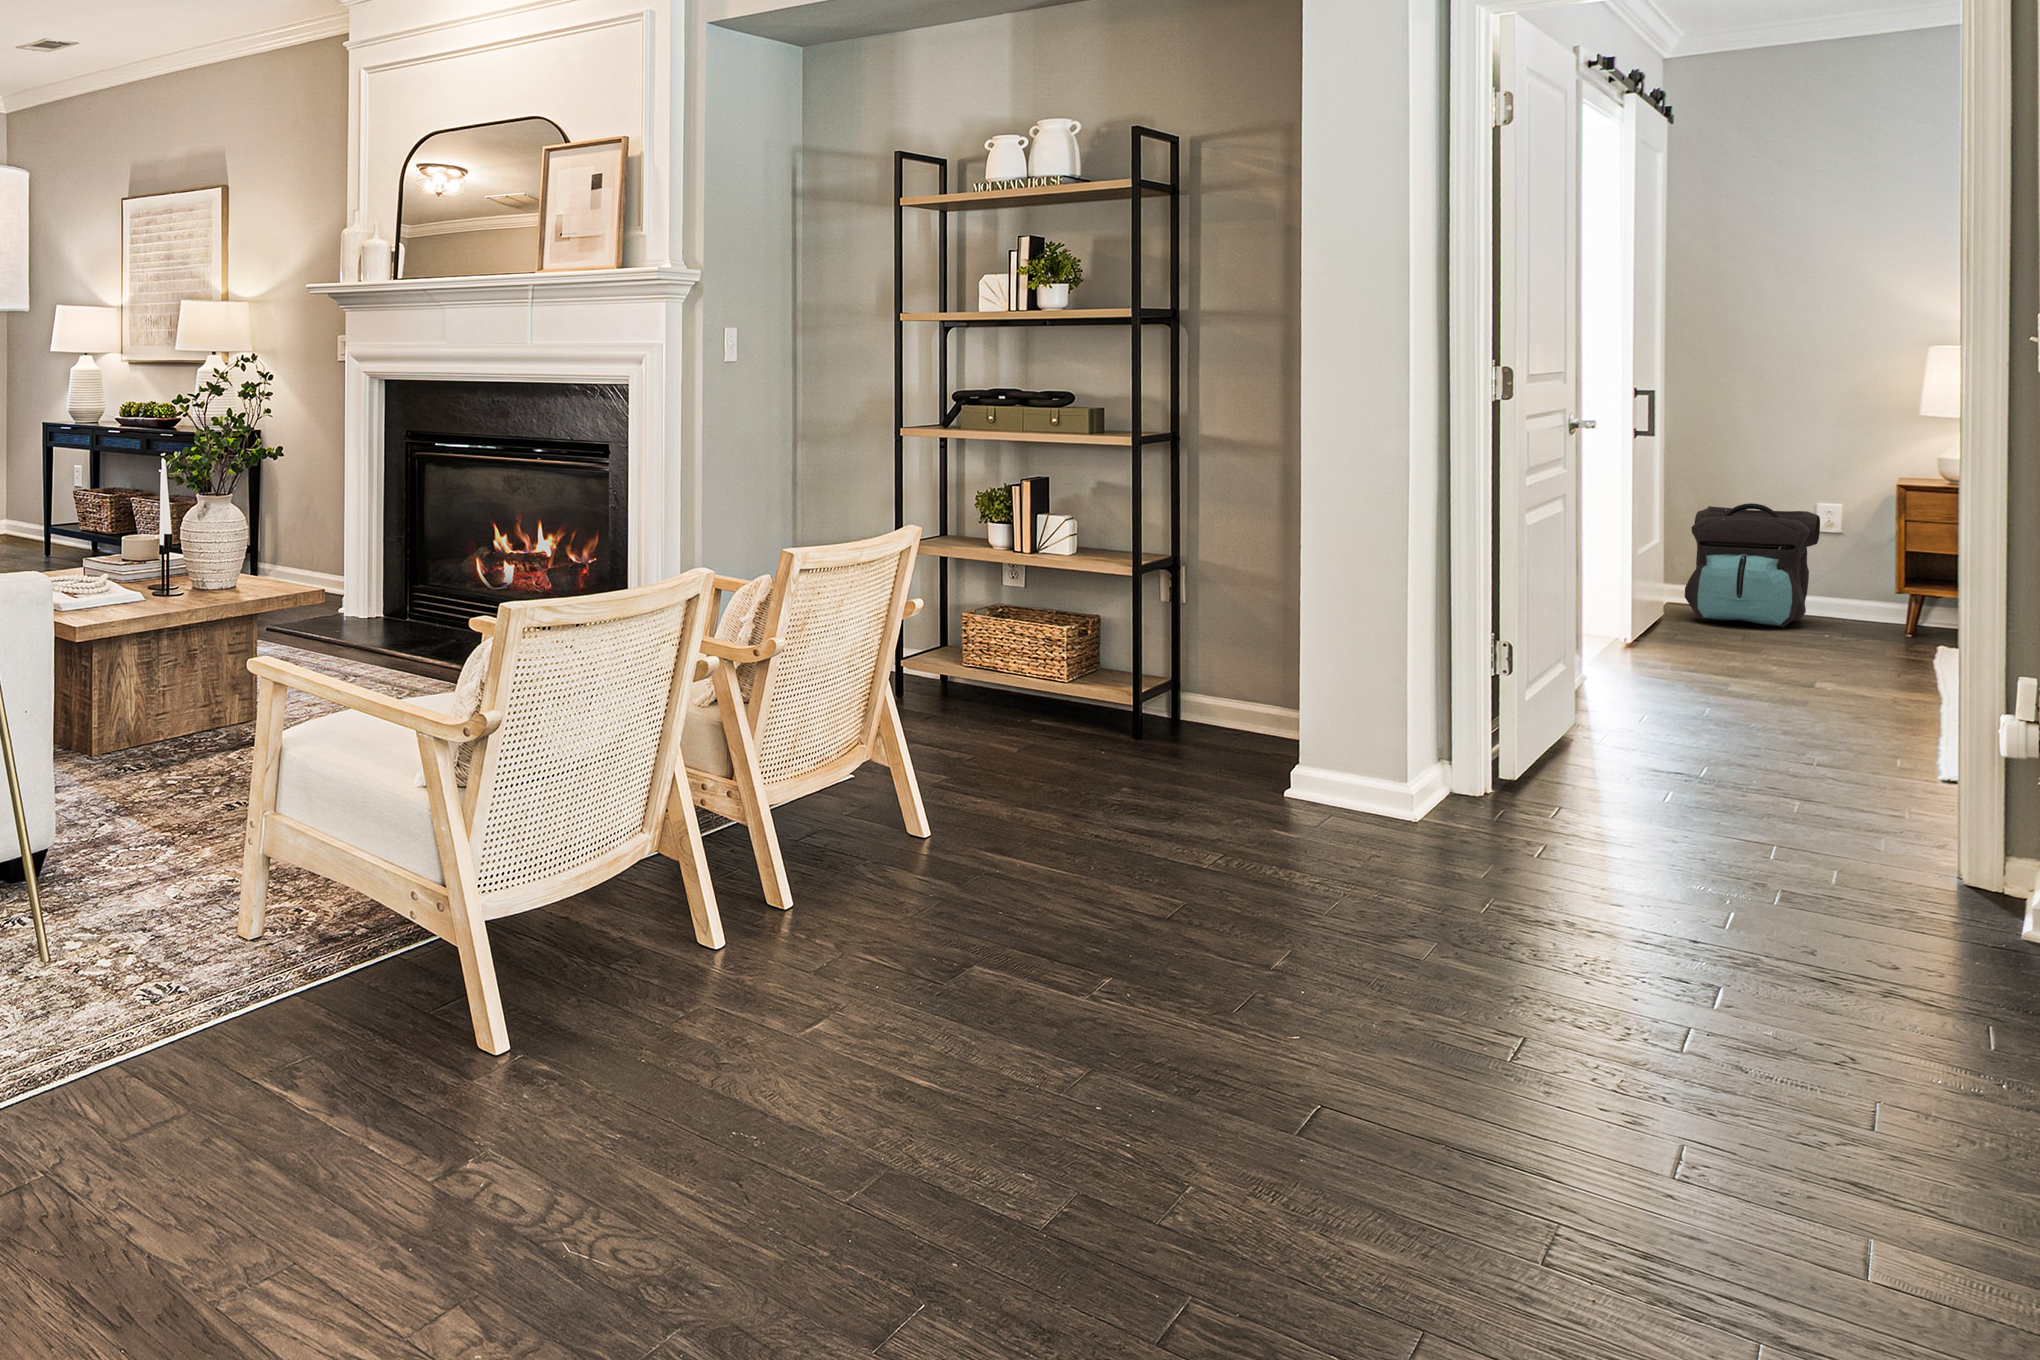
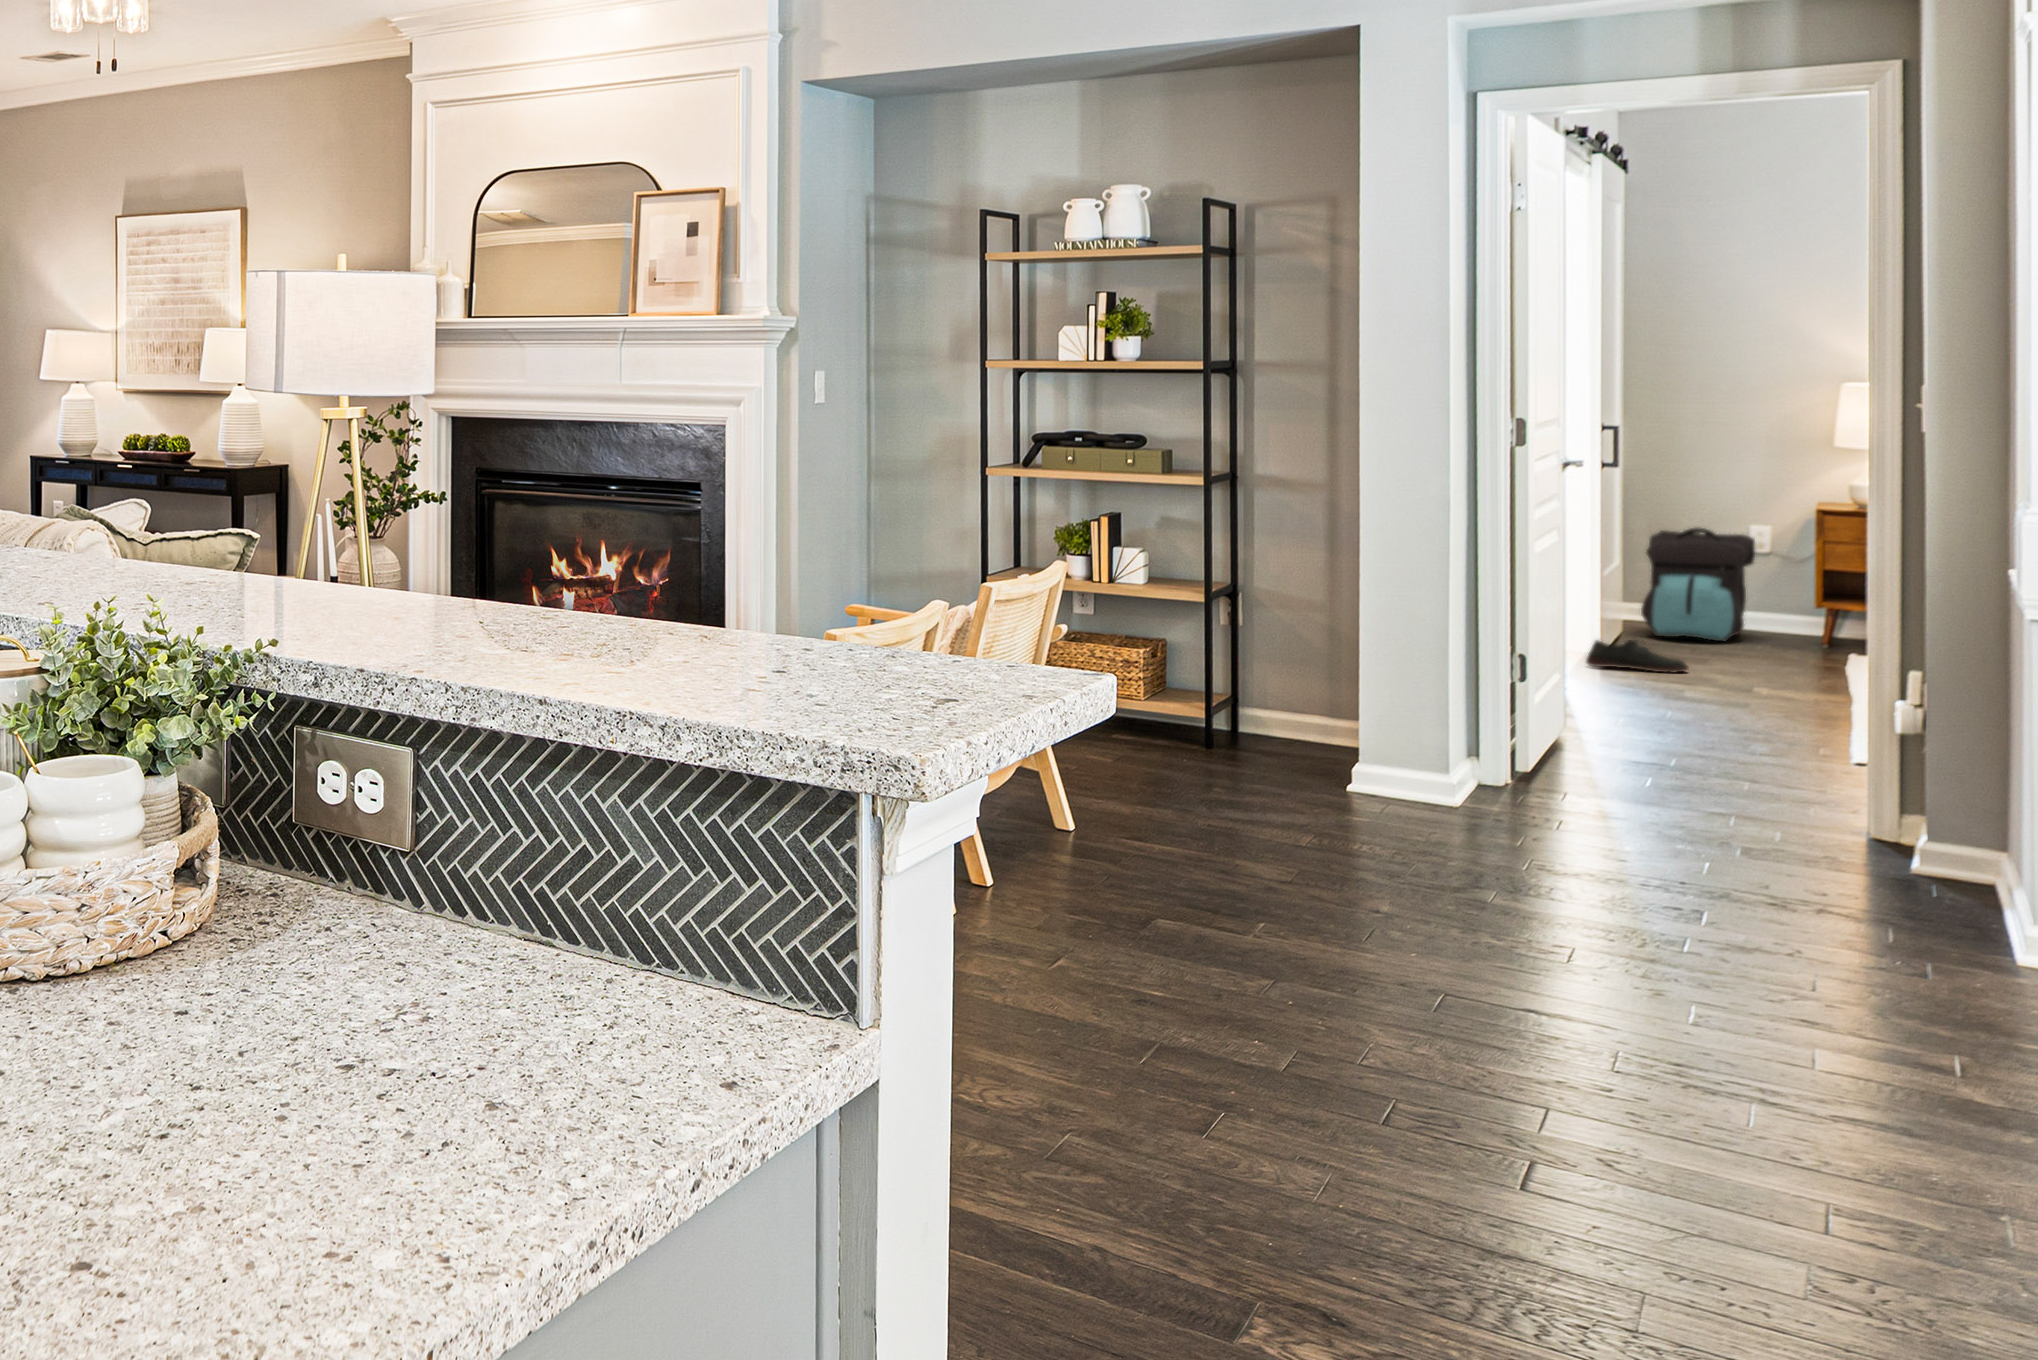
shoe: none [1613,623,1735,661] -> present [1586,640,1688,673]

